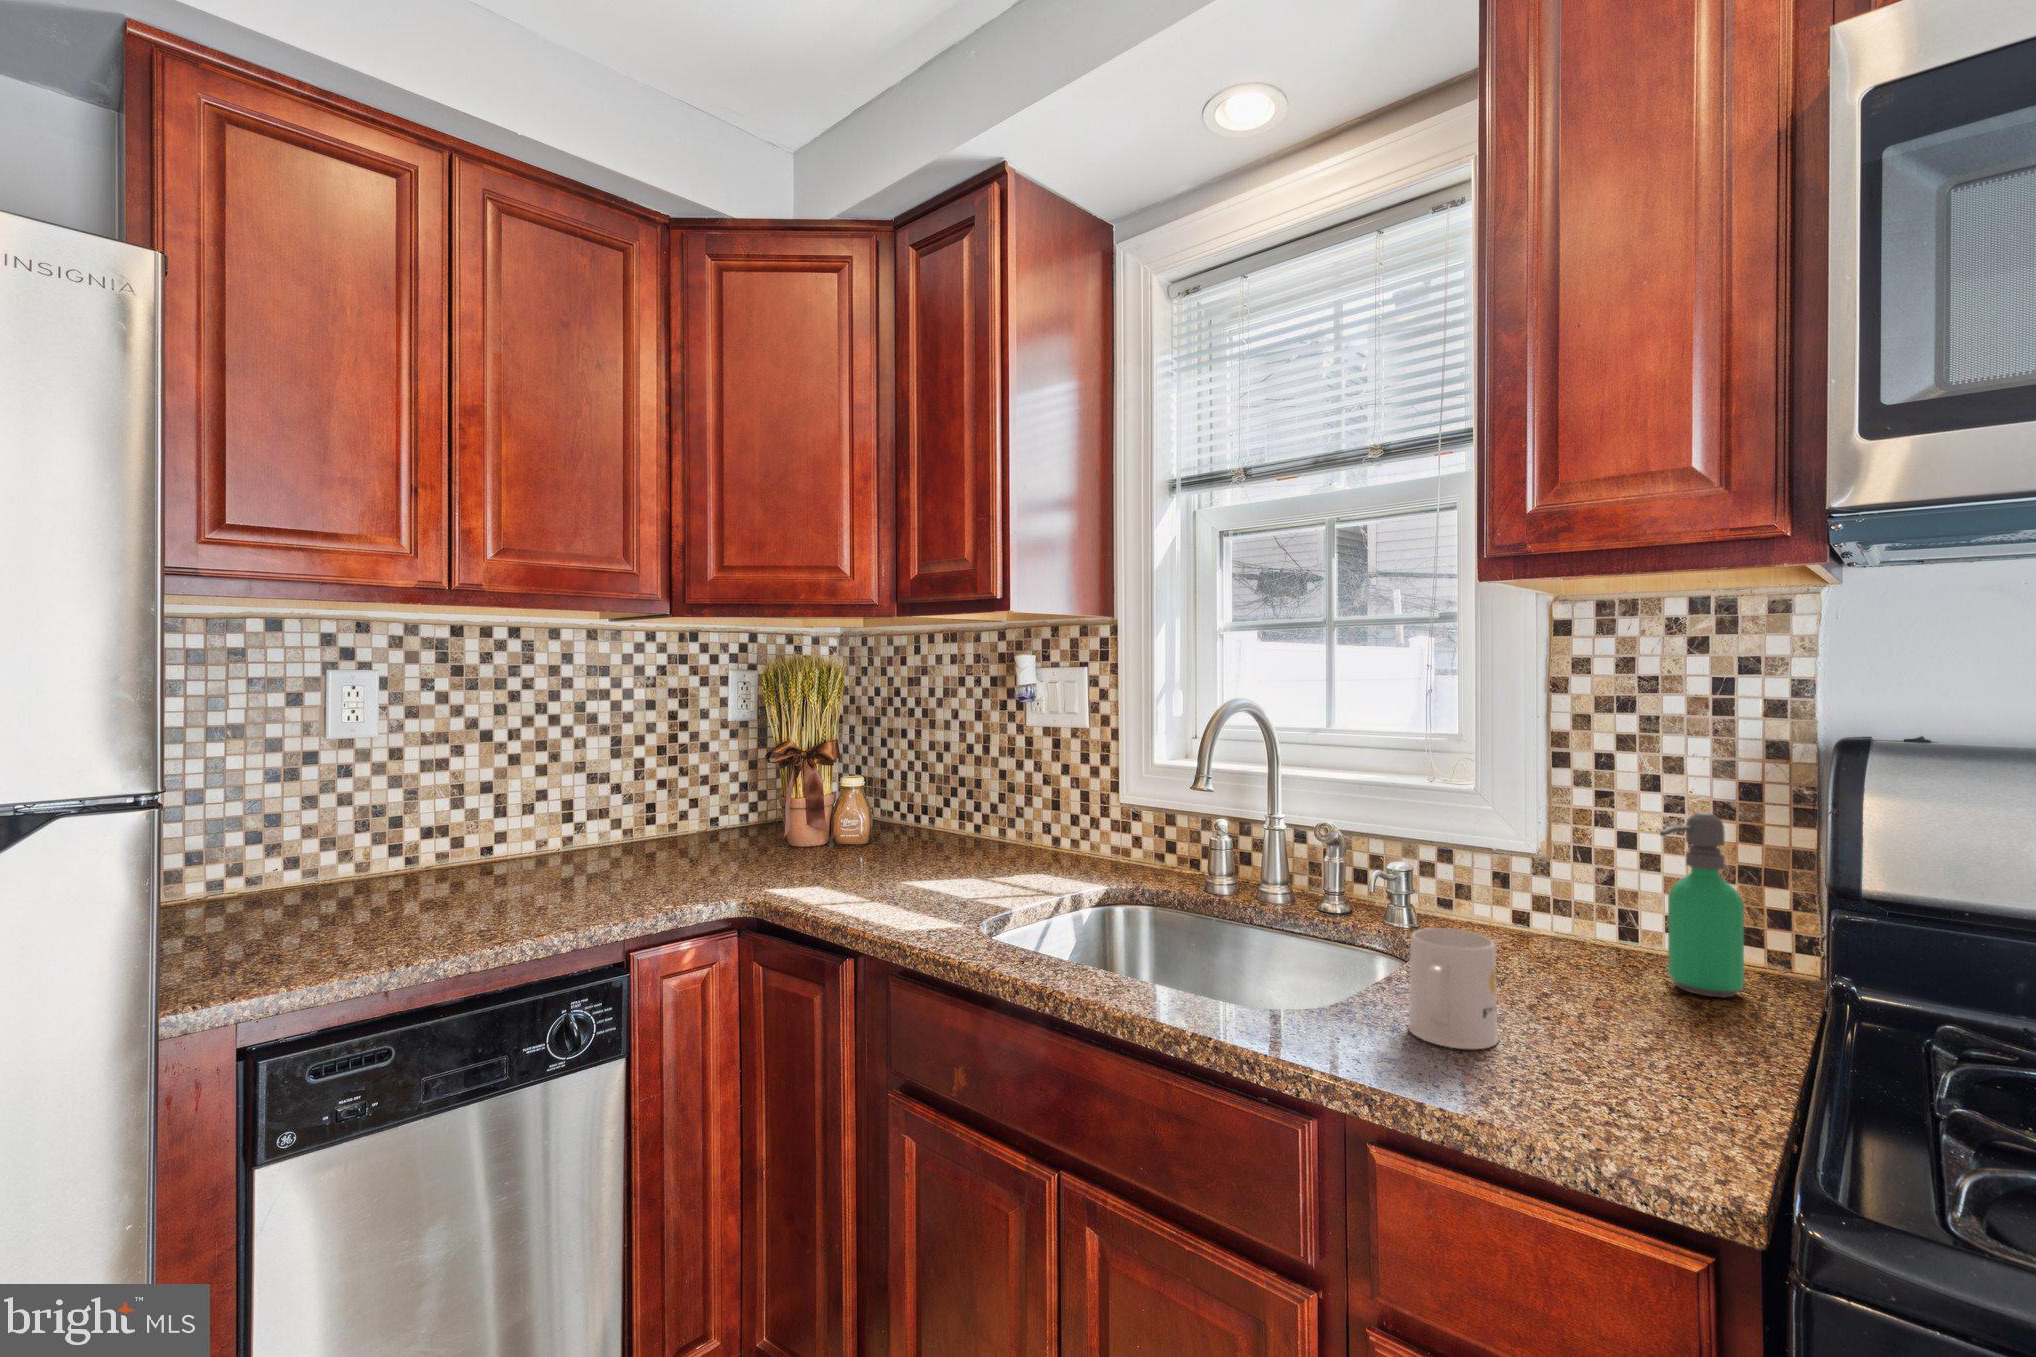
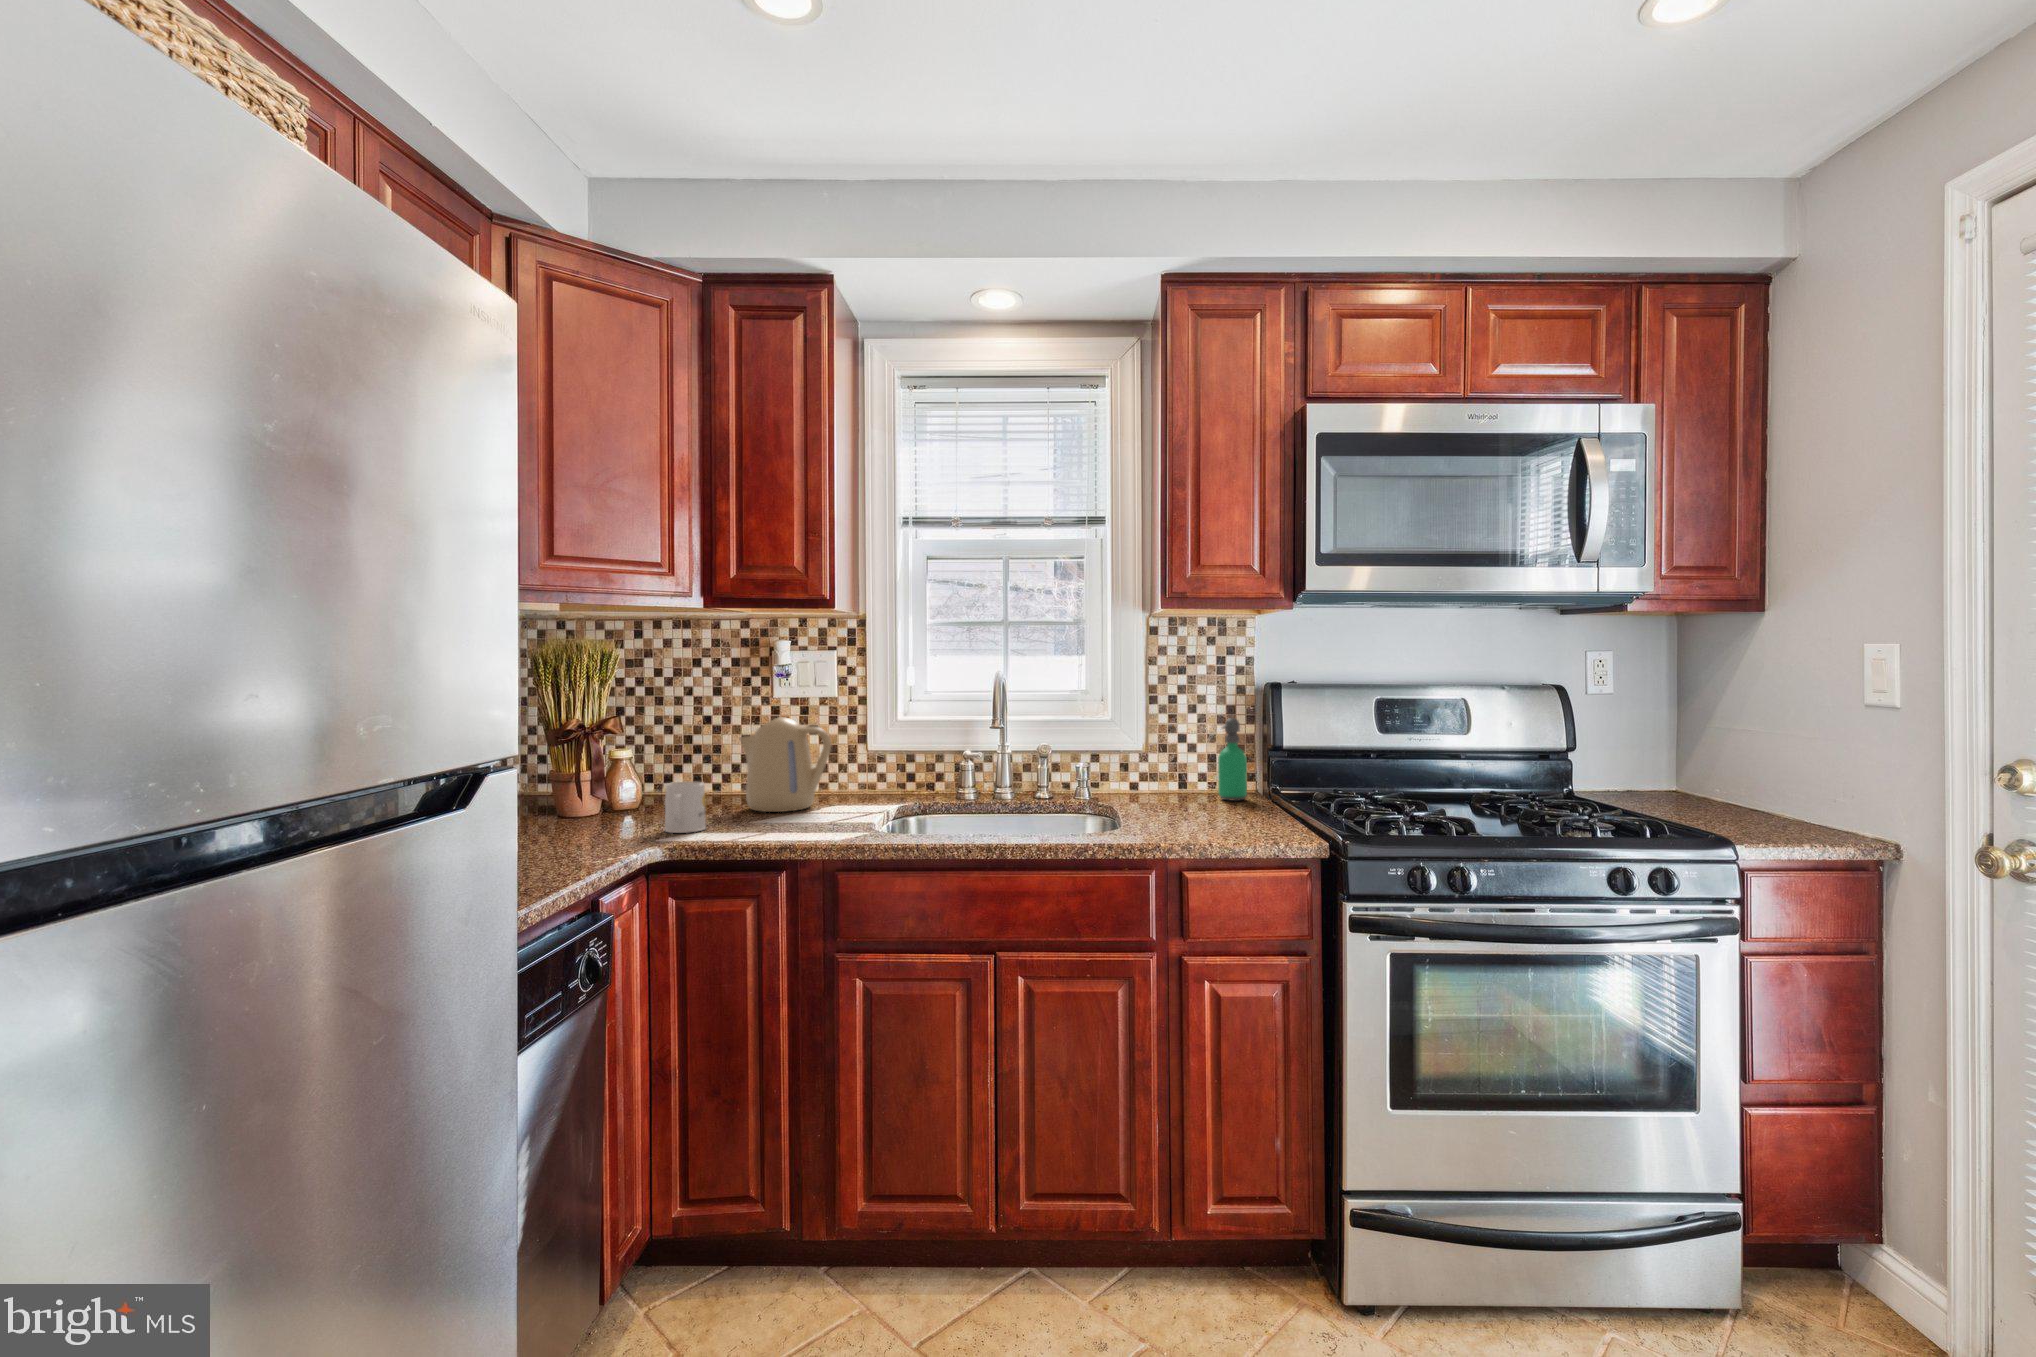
kettle: none [951,752,1039,874] -> present [739,717,832,812]
mug: present [1409,928,1498,1049] -> present [665,781,706,833]

